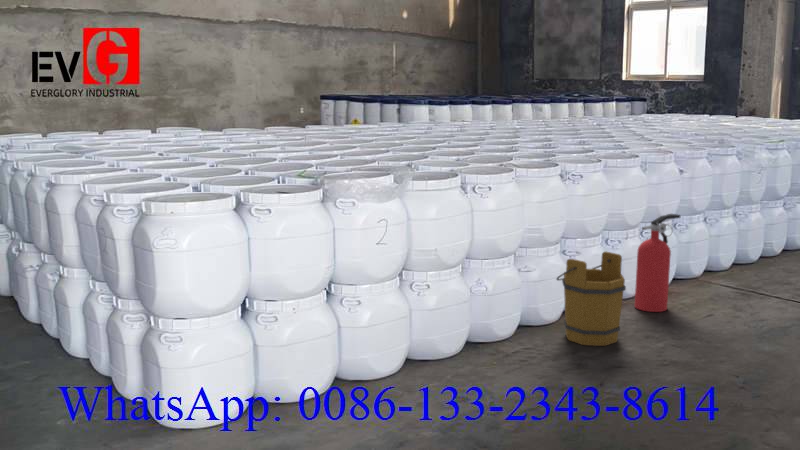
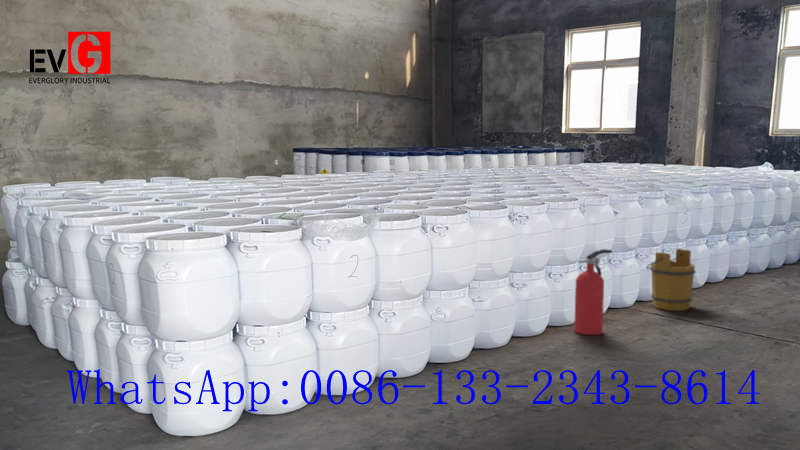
bucket: present [557,252,626,346] -> present [647,249,695,311]

